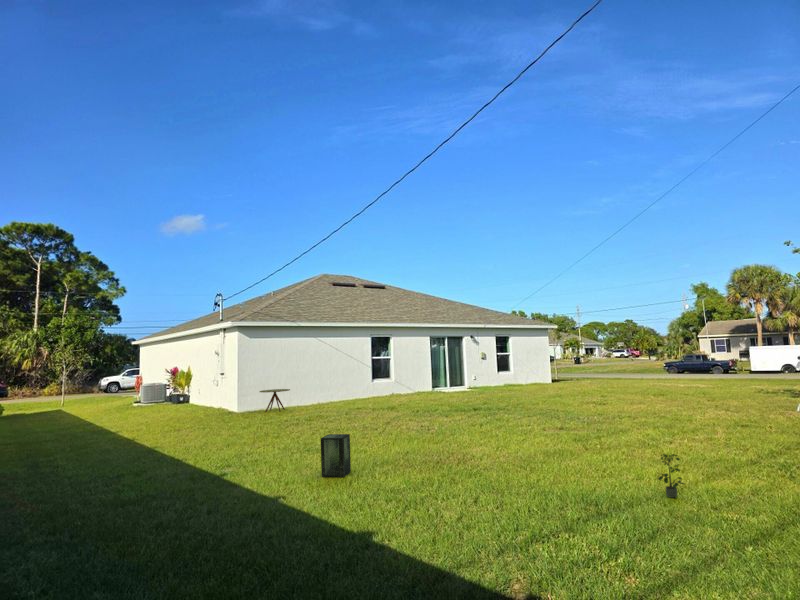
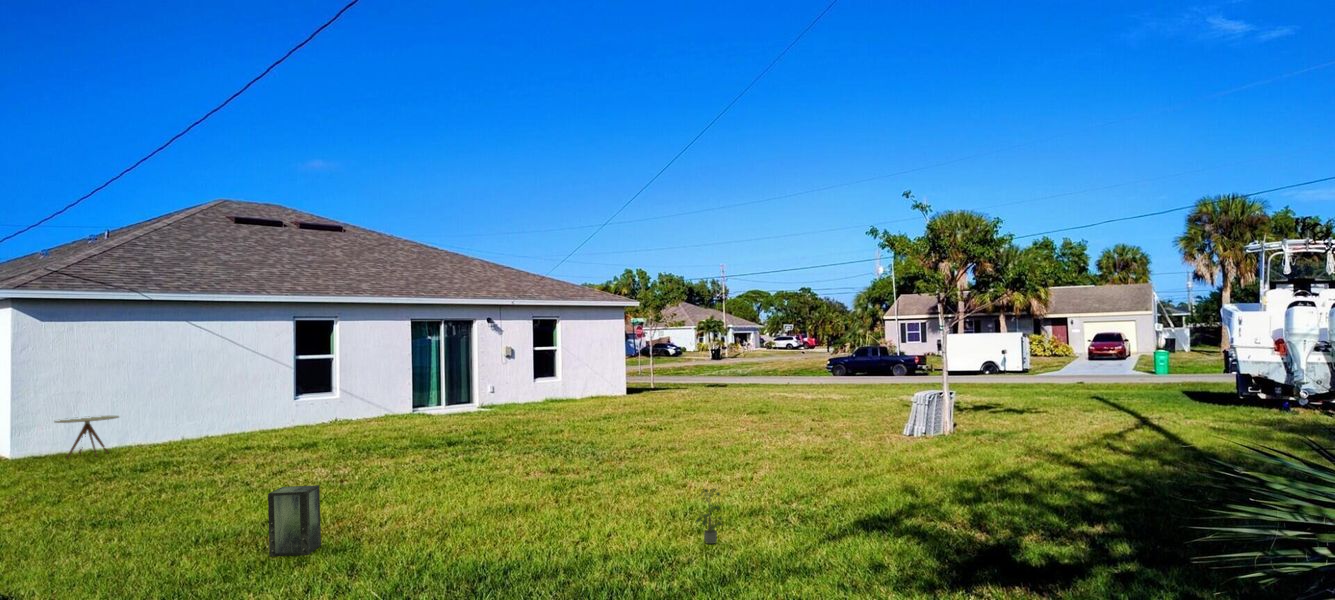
storage box: present [321,434,351,477] -> present [268,485,321,556]
potted plant: present [658,454,684,498] -> present [696,488,722,544]

